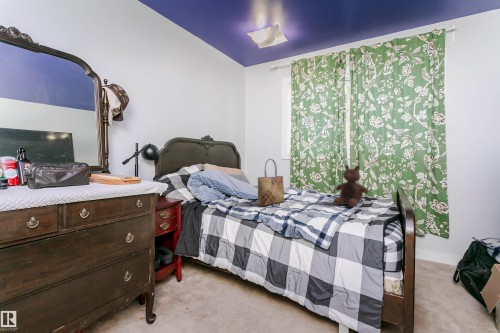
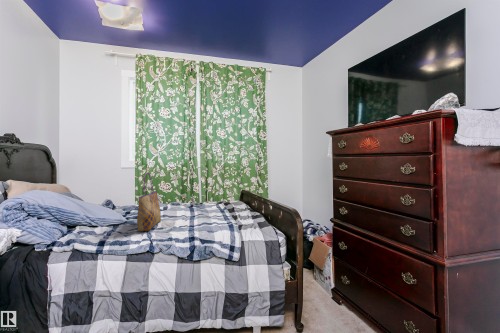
stuffed bear: present [334,165,369,207] -> none [207,175,238,215]

